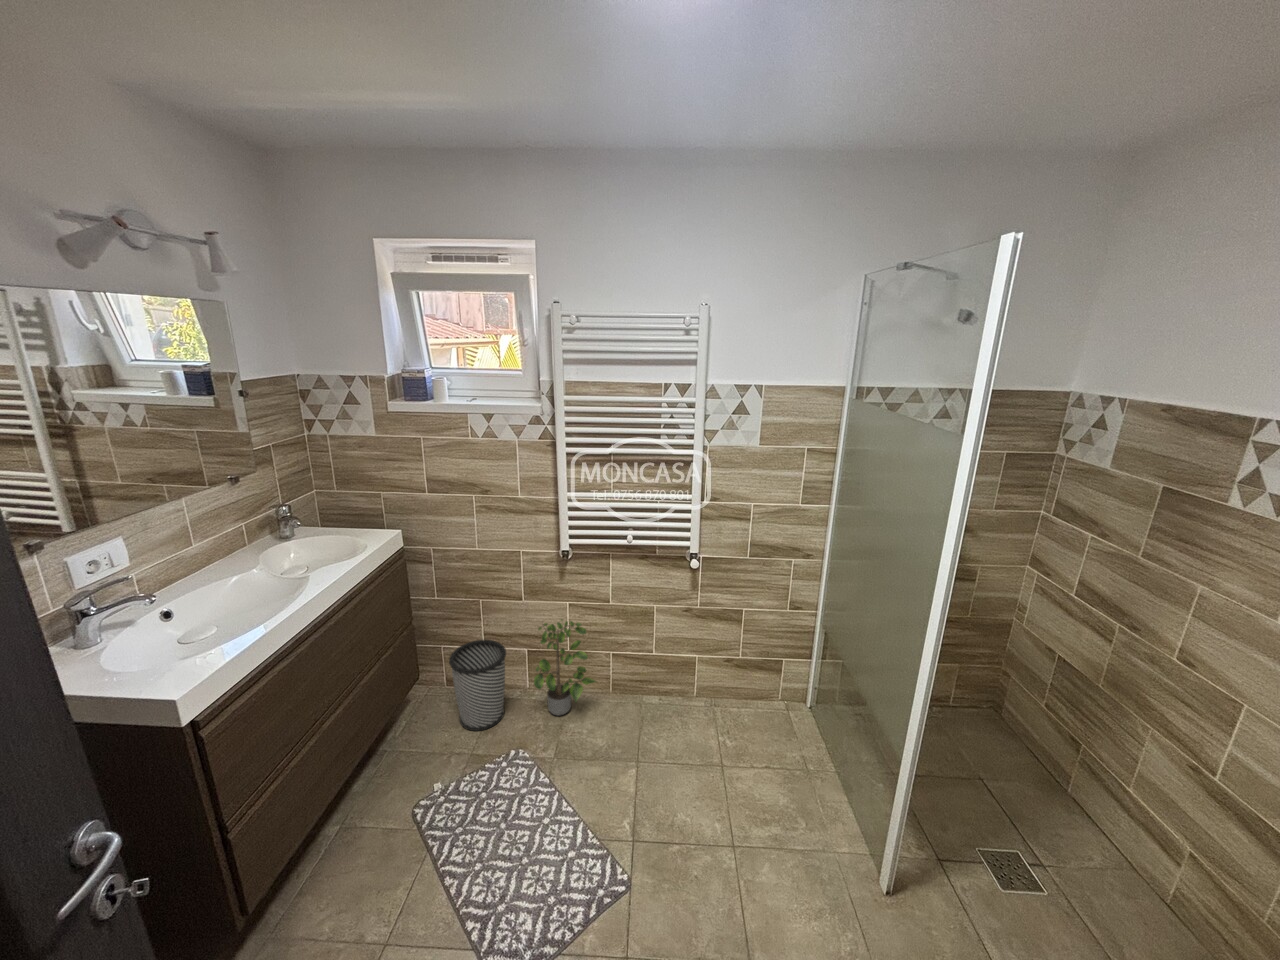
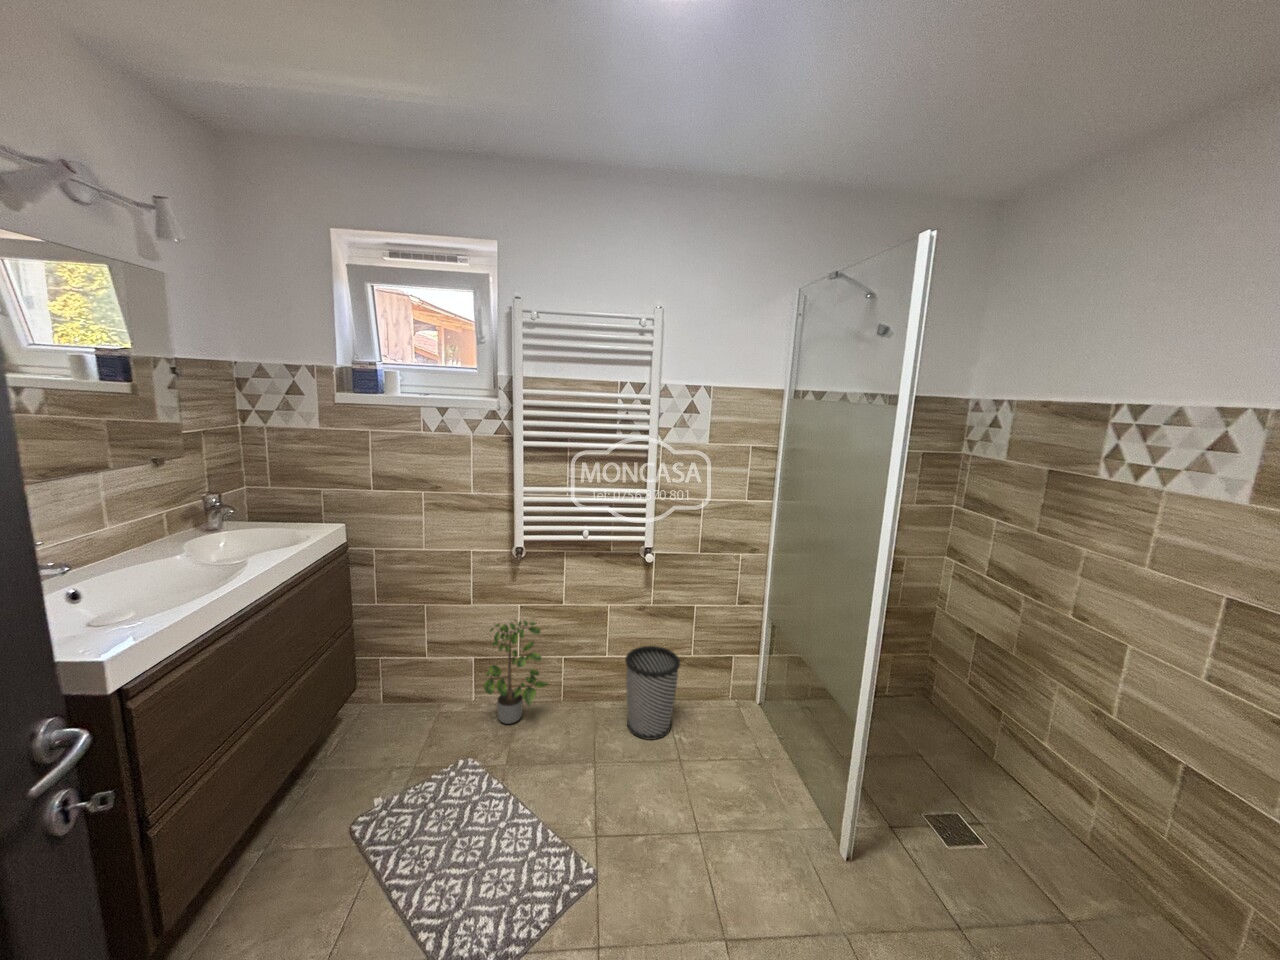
wastebasket: present [449,640,506,731] -> present [625,646,680,740]

